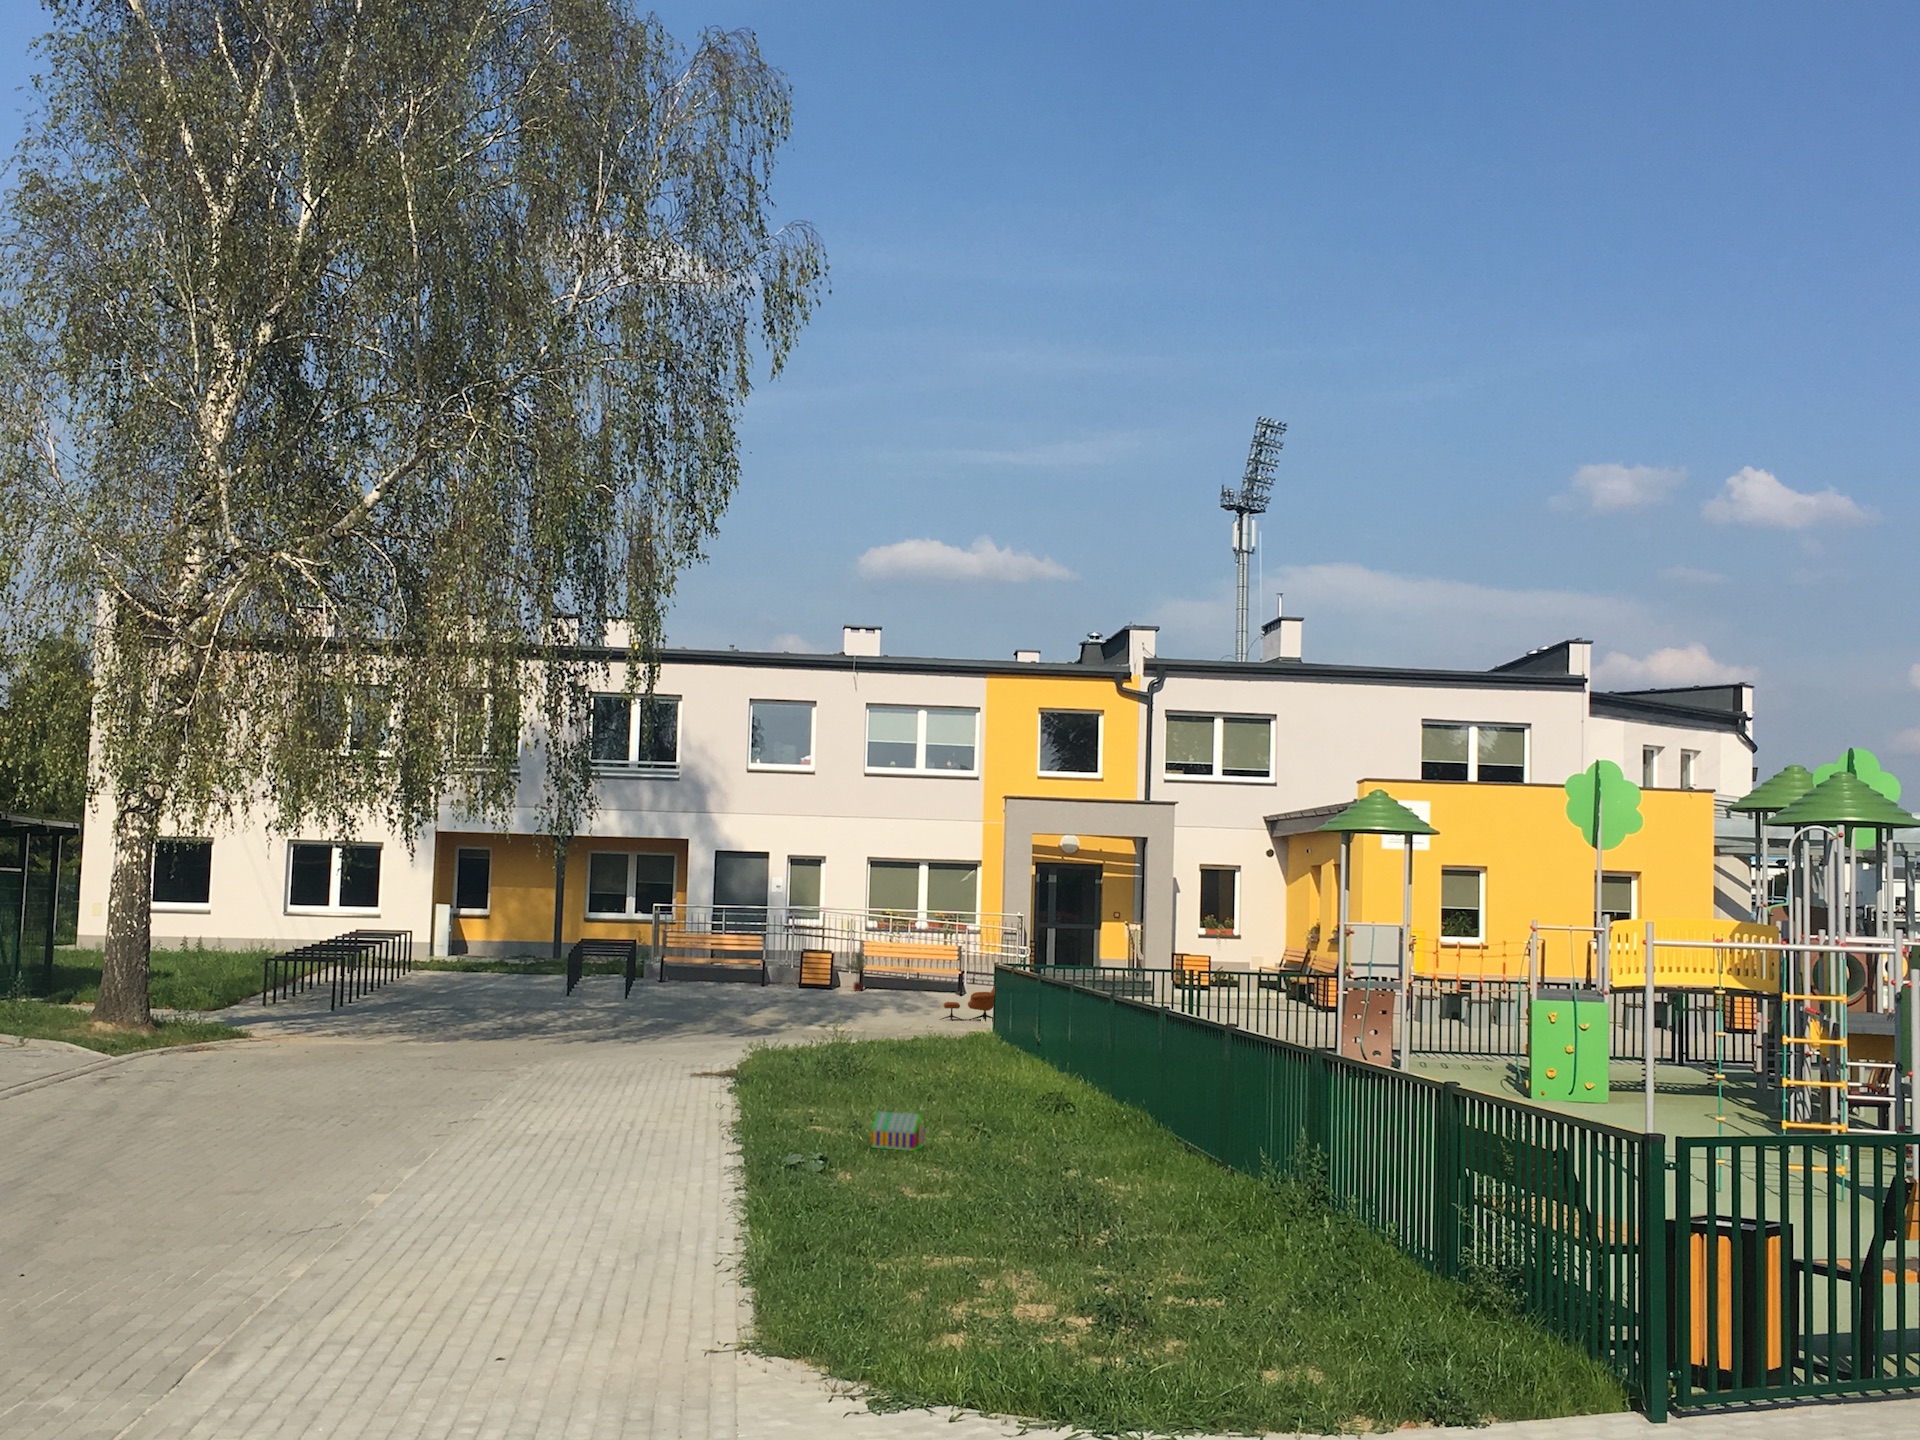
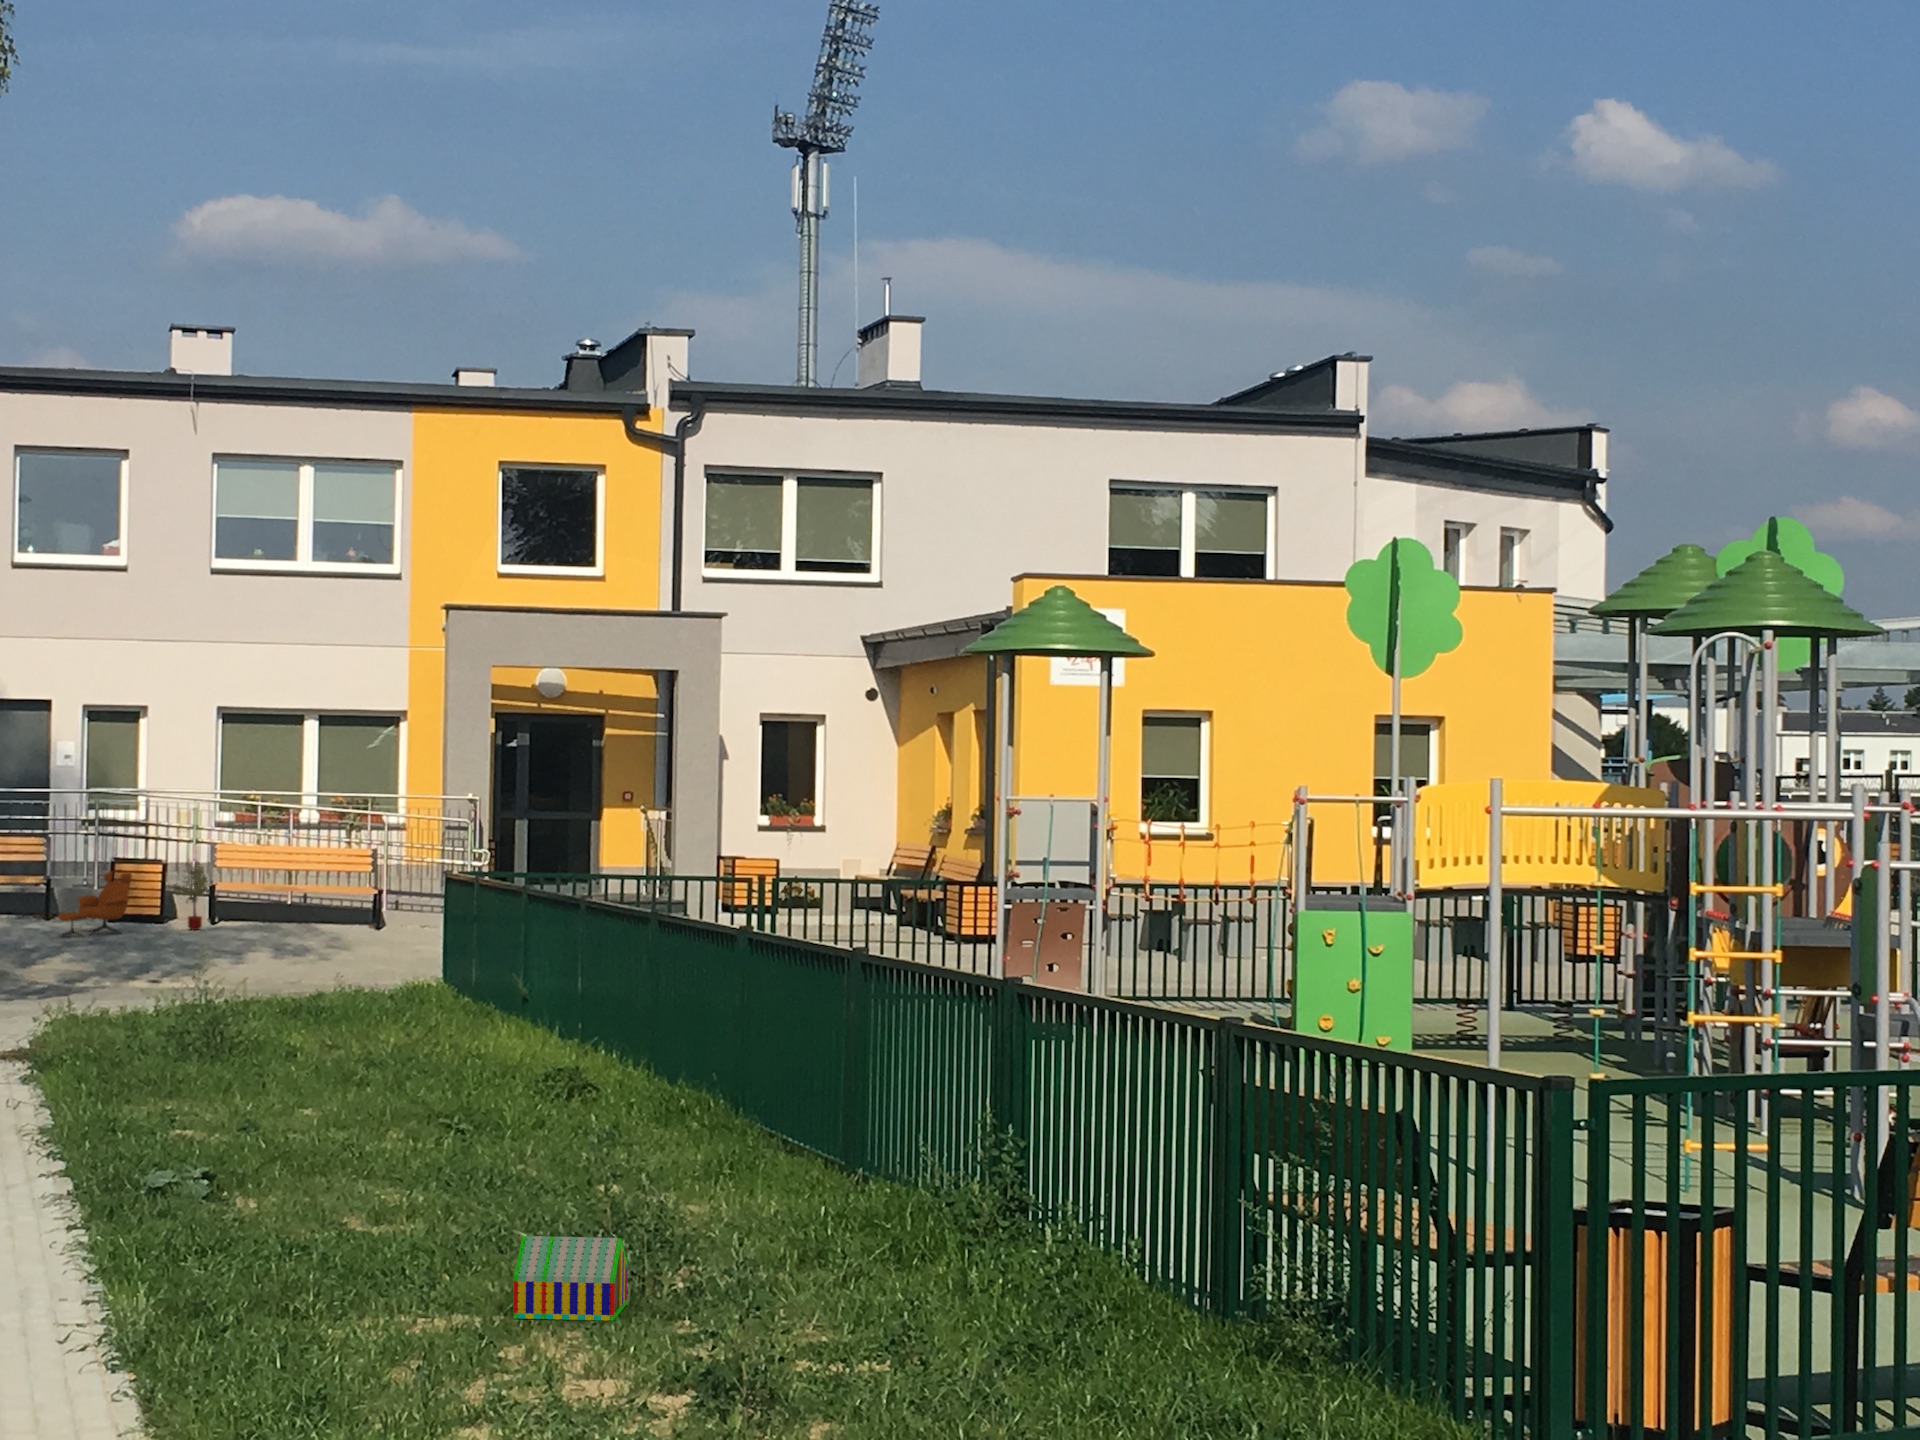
lounge chair: present [942,986,995,1022] -> present [58,871,132,937]
toy house: present [871,1111,925,1151] -> present [513,1236,627,1321]

